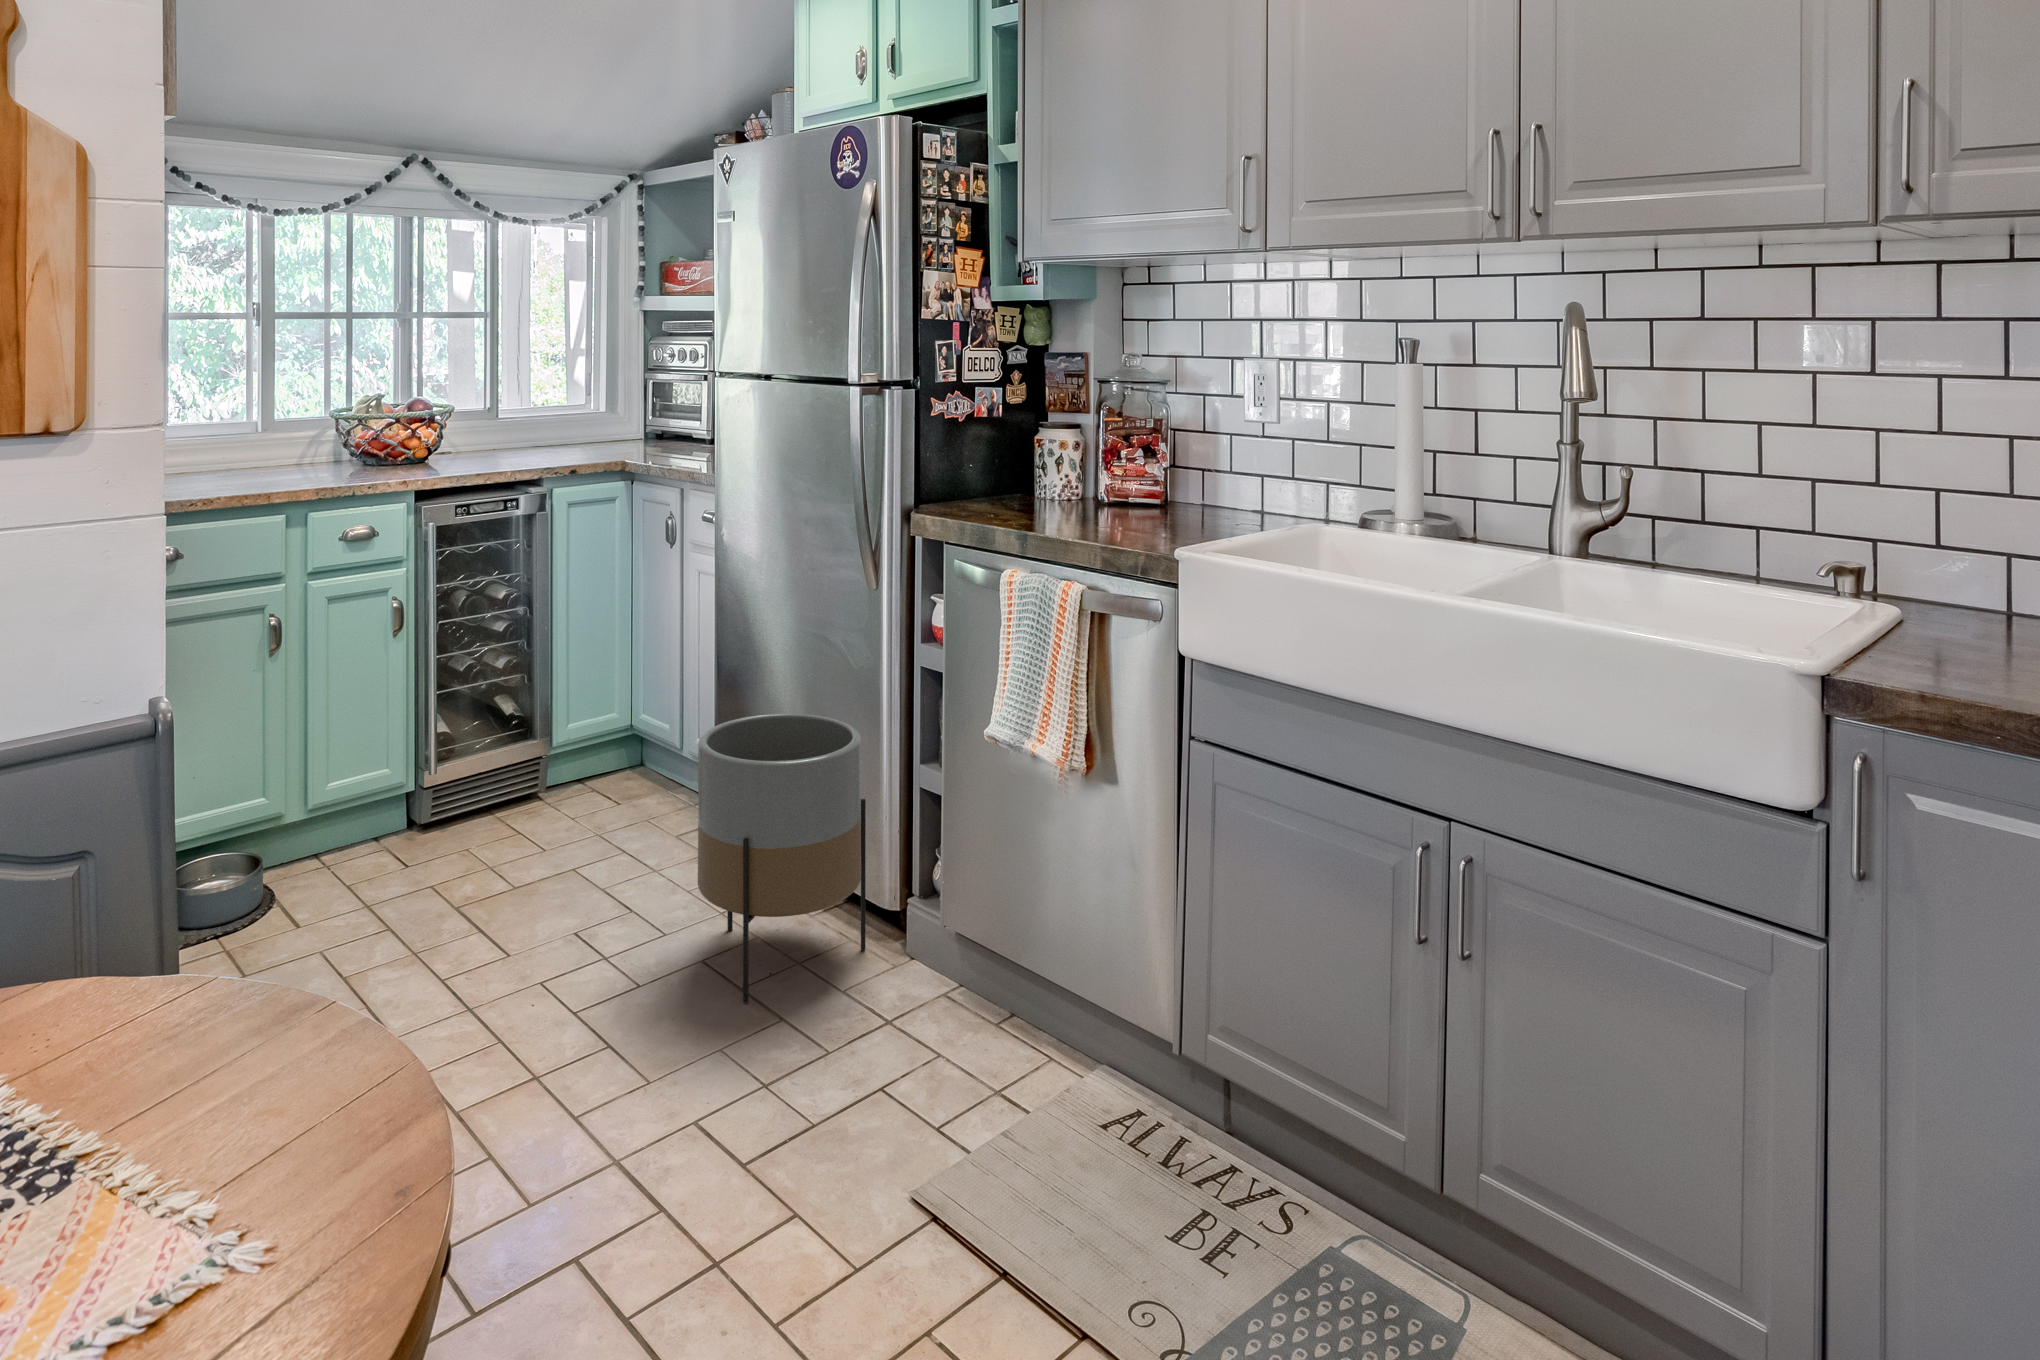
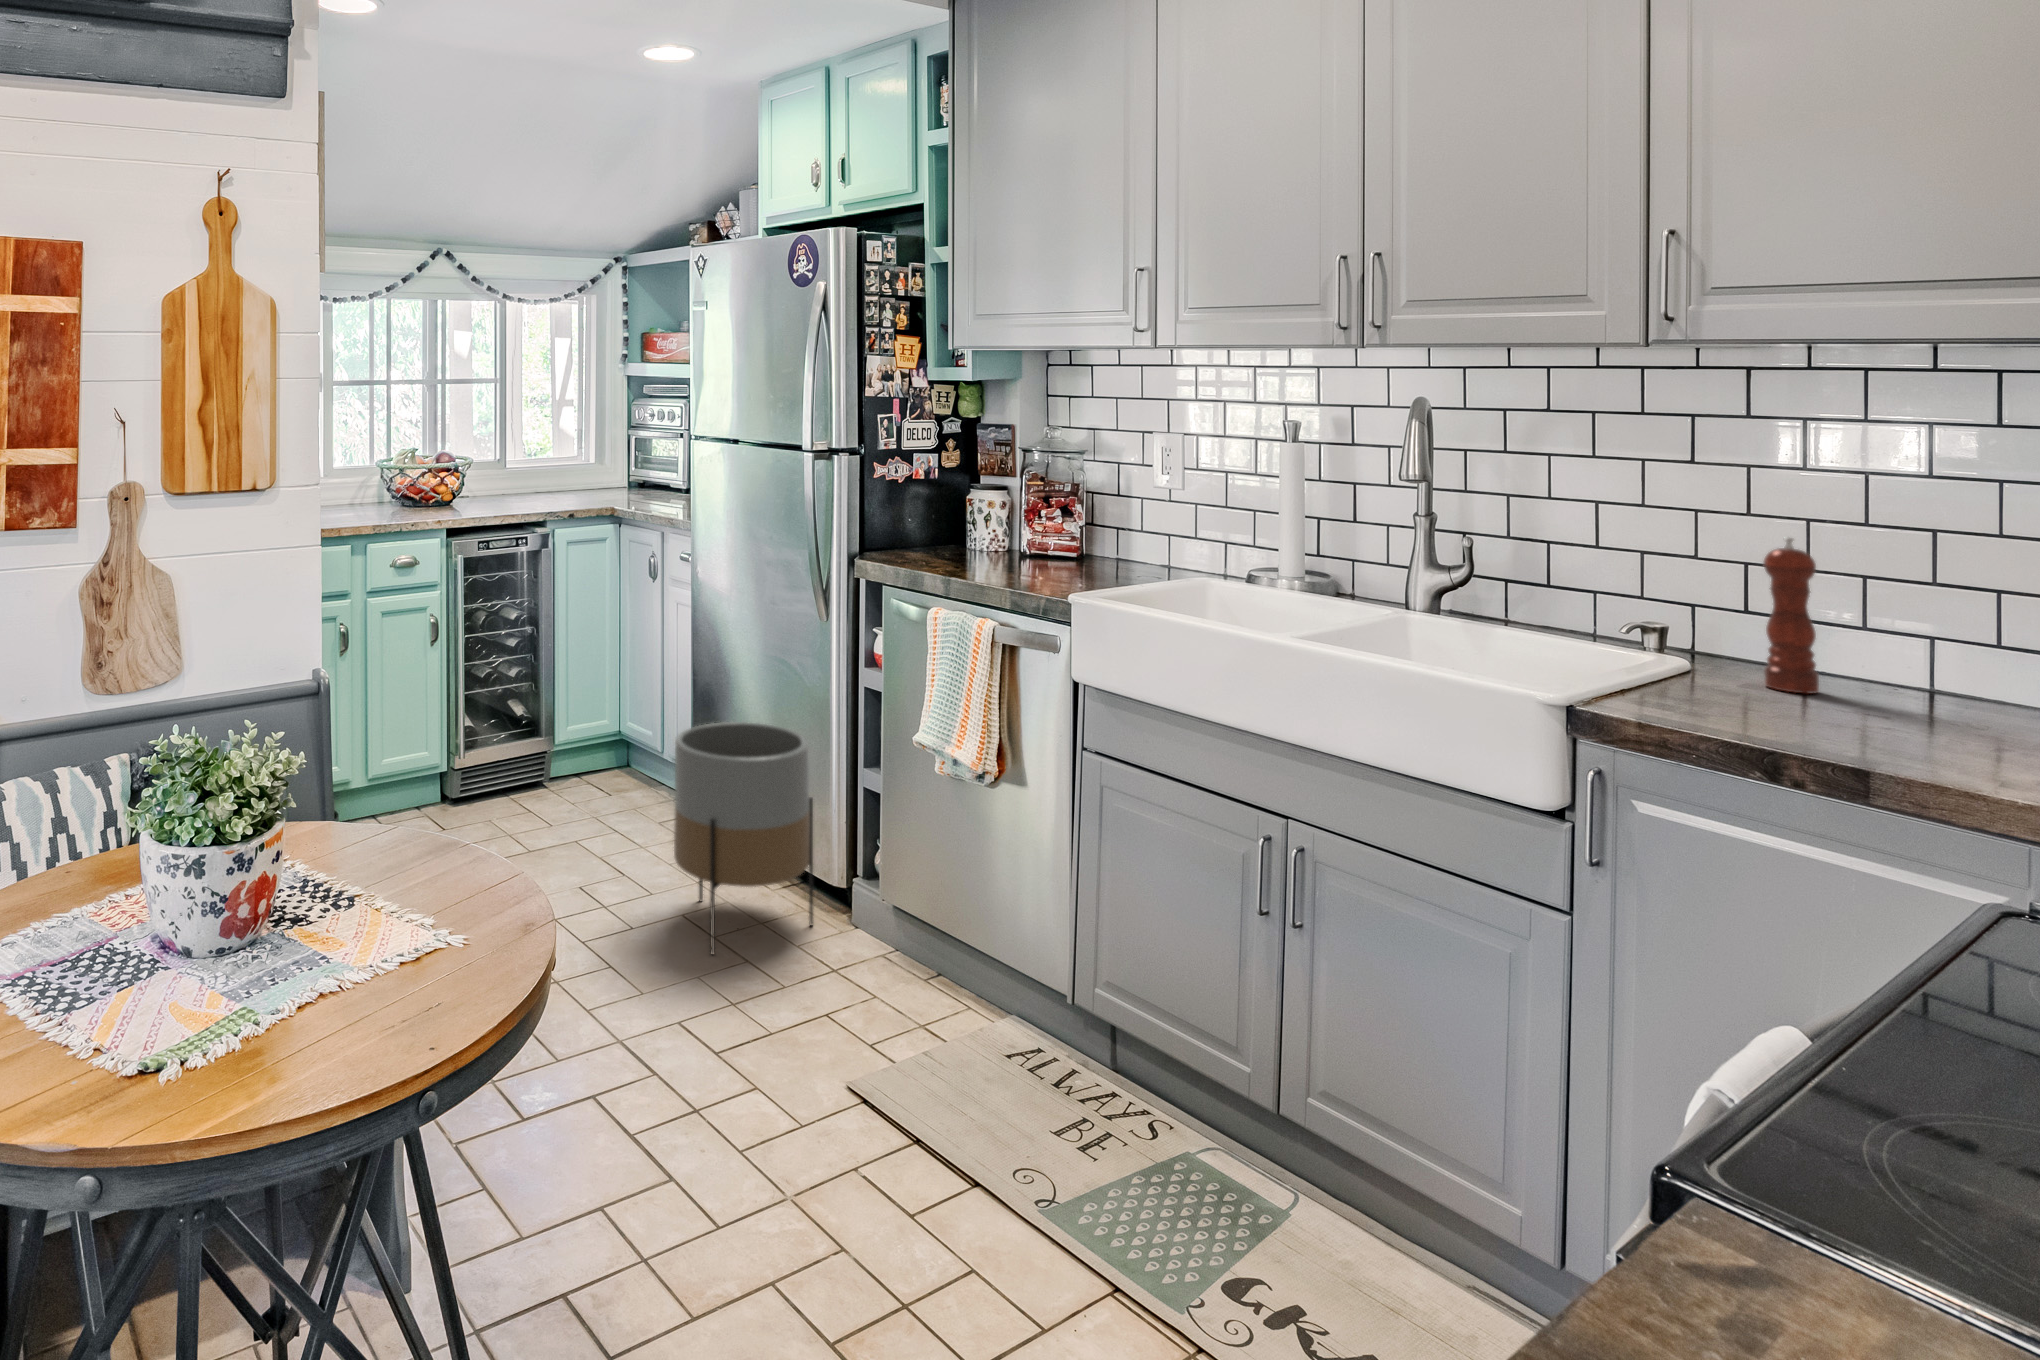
pepper mill: none [1958,460,2018,636] -> present [1763,537,1819,693]

